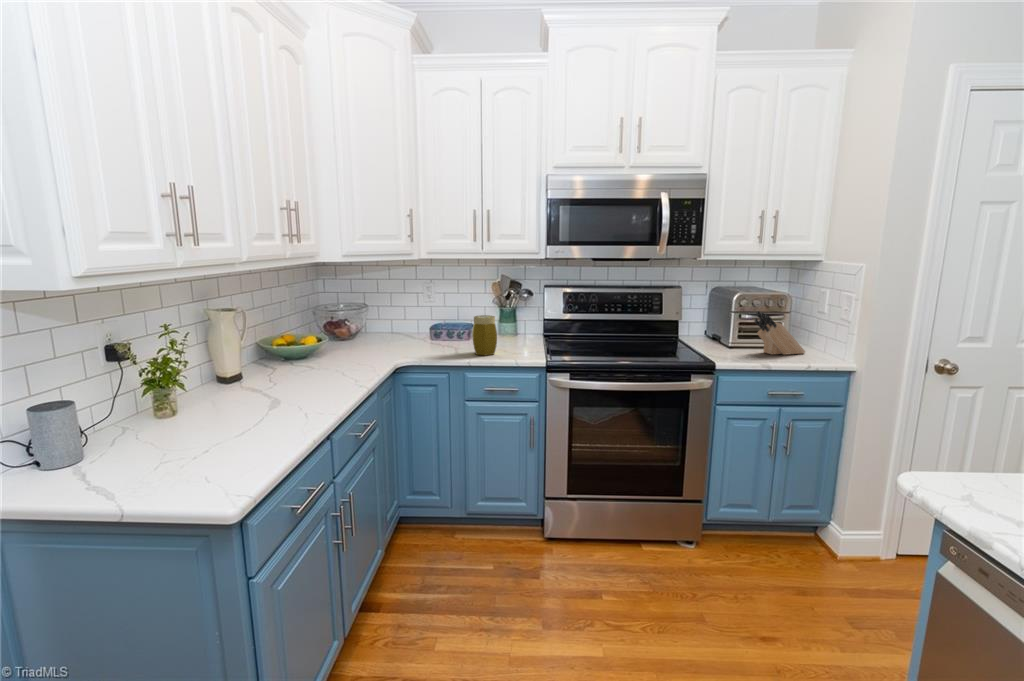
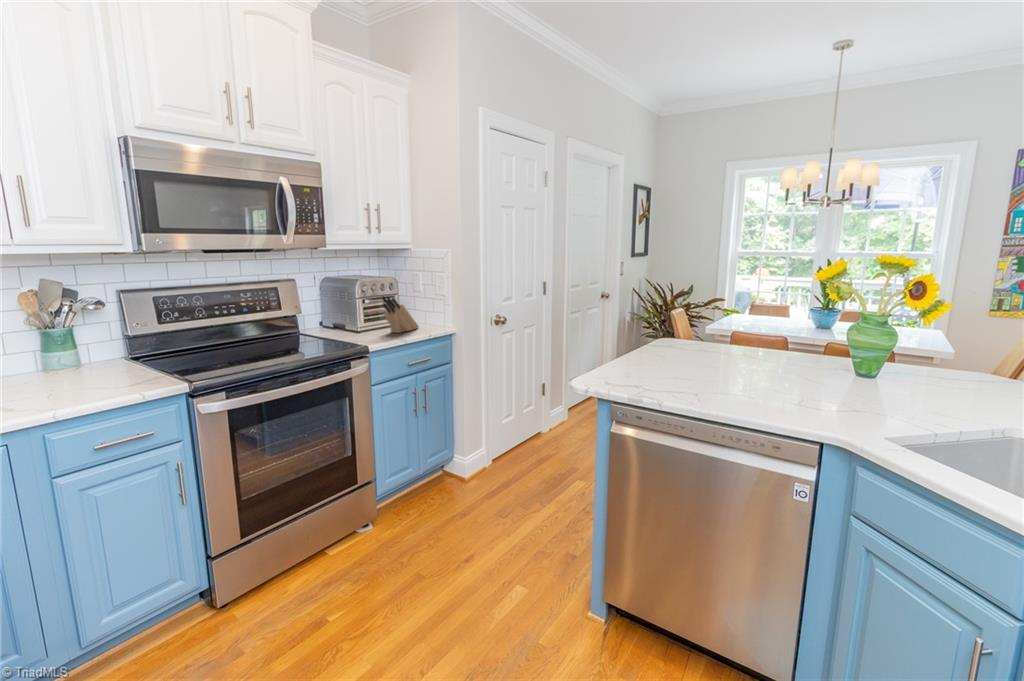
jar: present [472,315,497,355] -> none [32,339,90,403]

